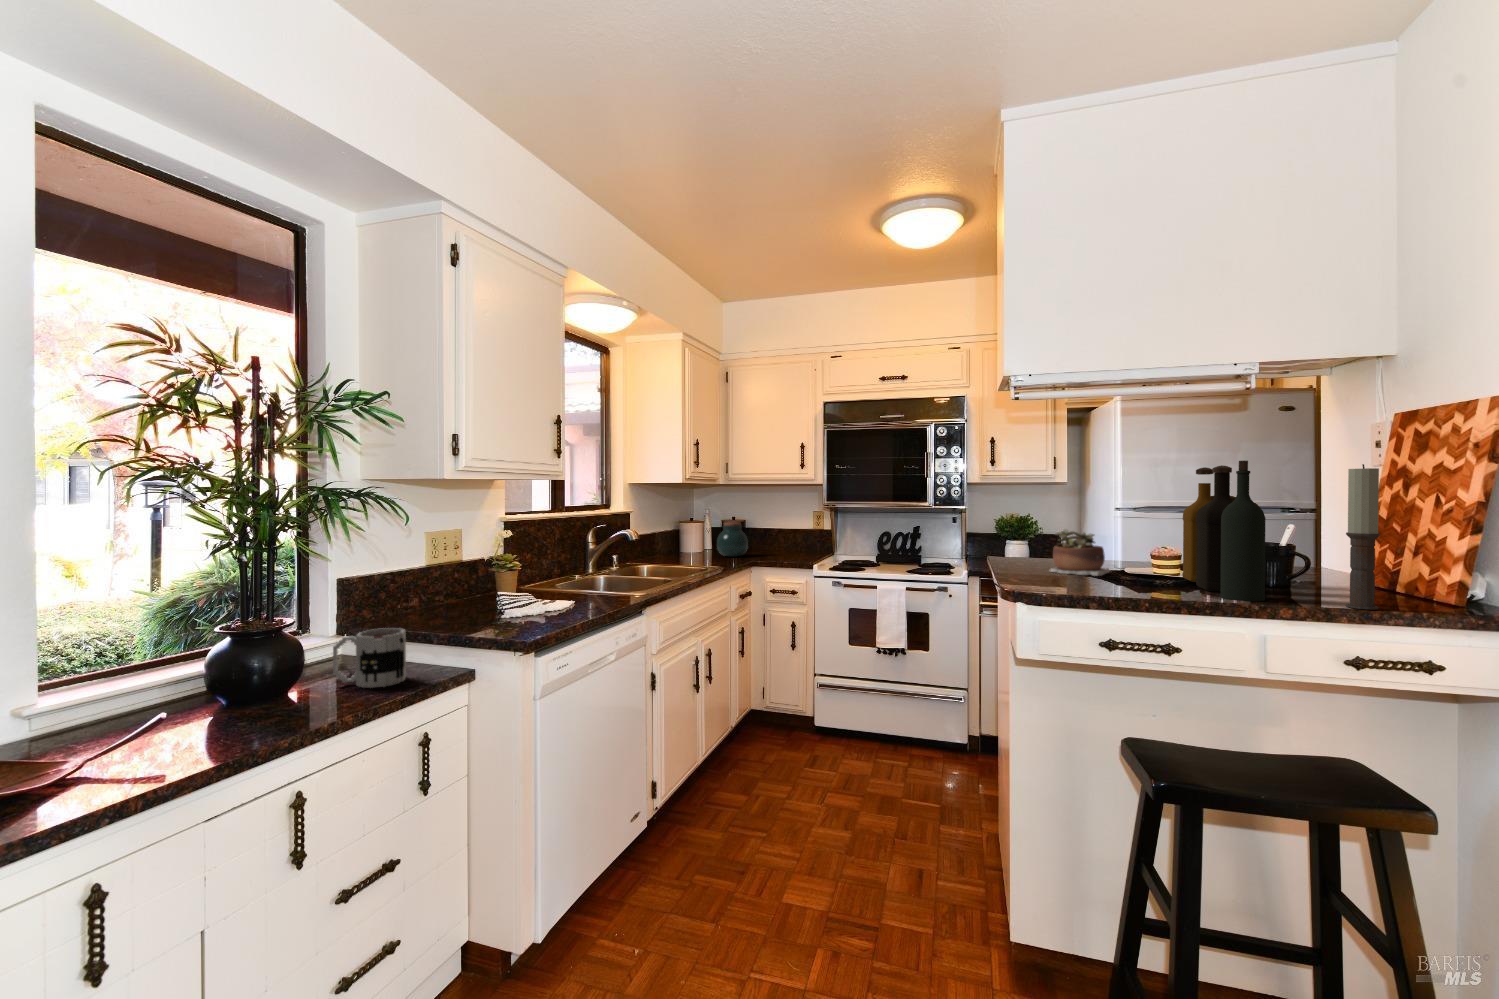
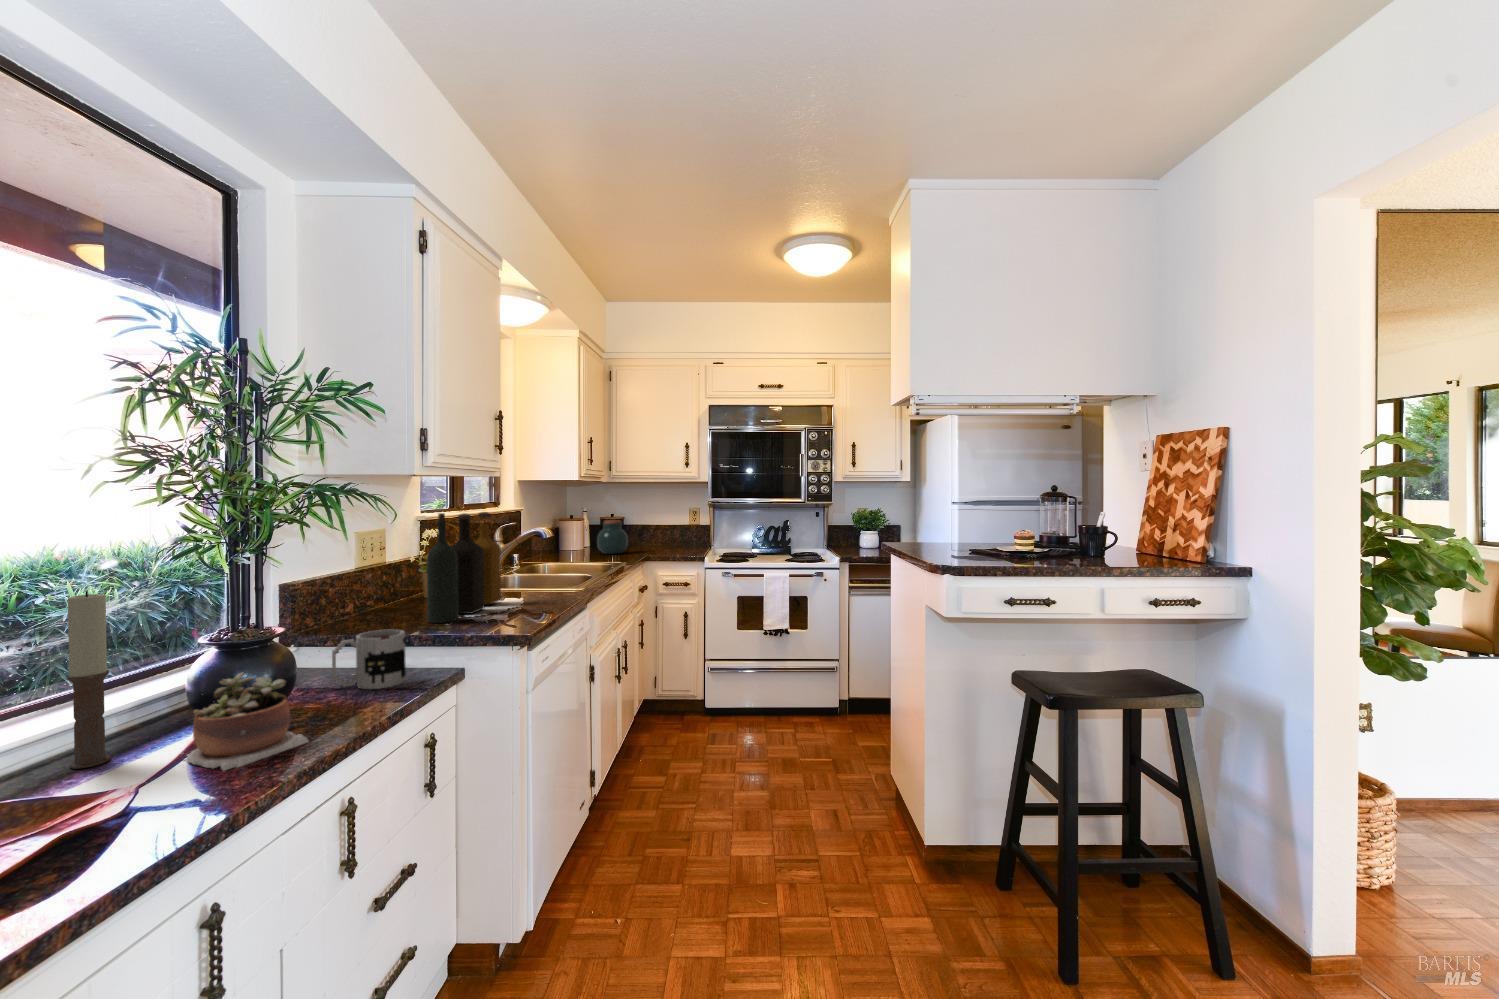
bottle: present [1182,461,1266,601] -> present [426,512,501,623]
candle: present [1346,464,1380,610] -> present [67,591,110,769]
succulent plant: present [1049,529,1110,576] -> present [187,673,309,771]

